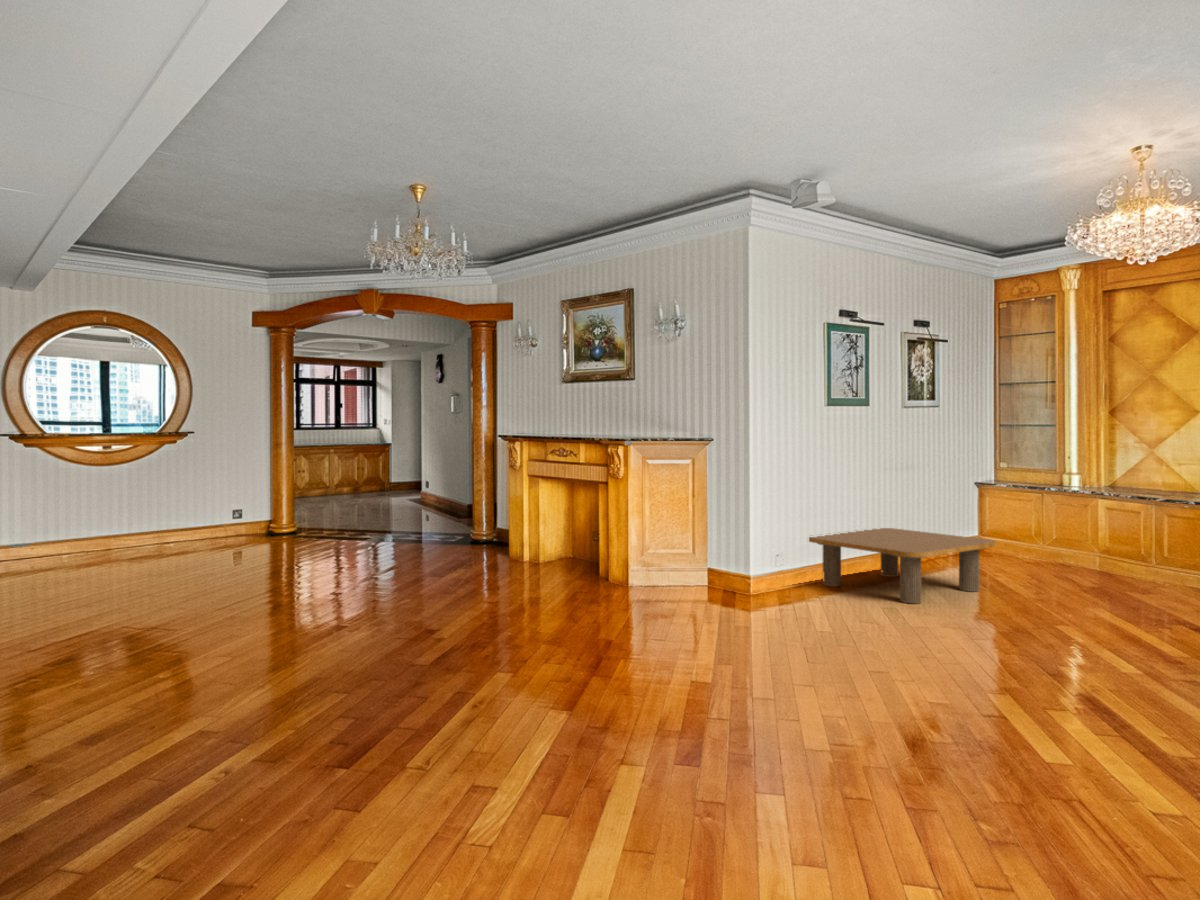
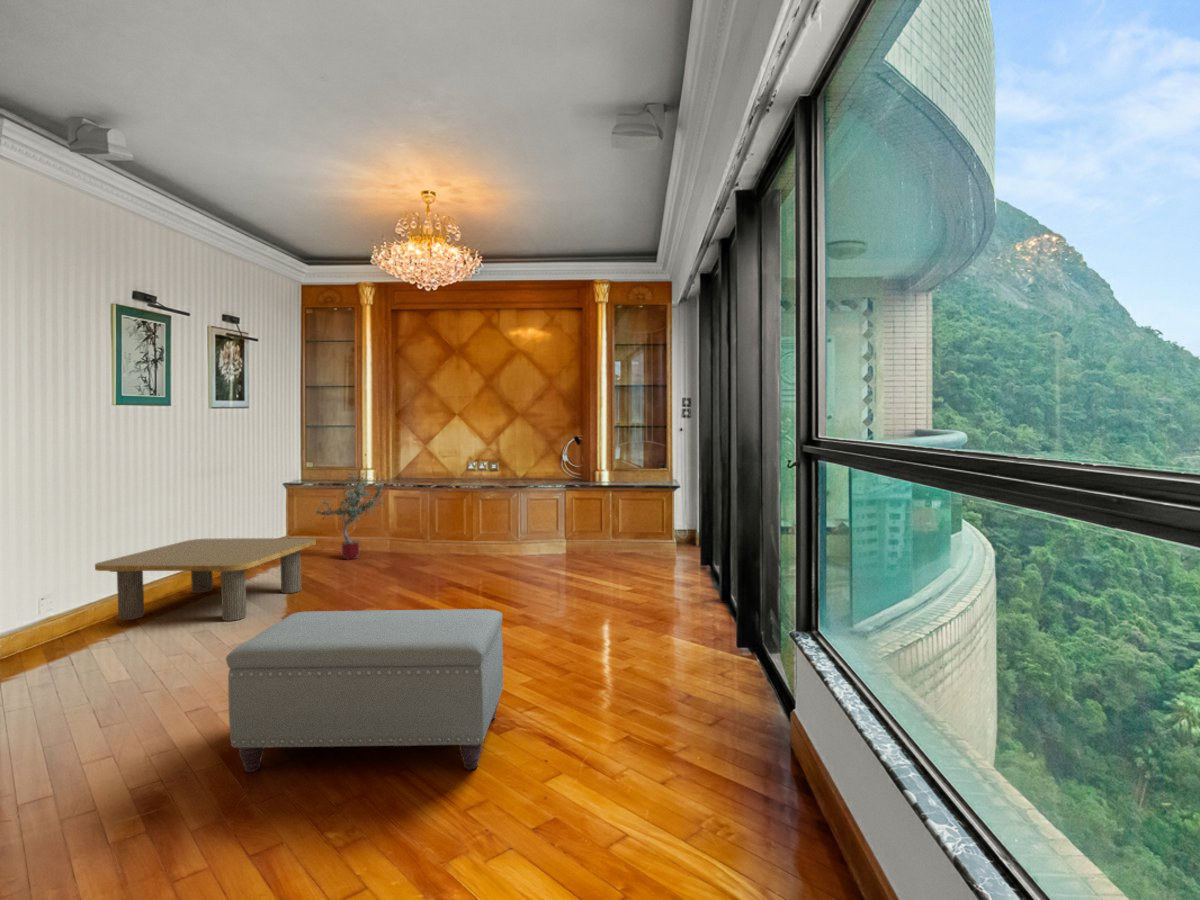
potted tree: none [1004,475,1088,572] -> present [316,473,383,560]
ottoman: none [878,593,1173,784] -> present [226,609,503,772]

